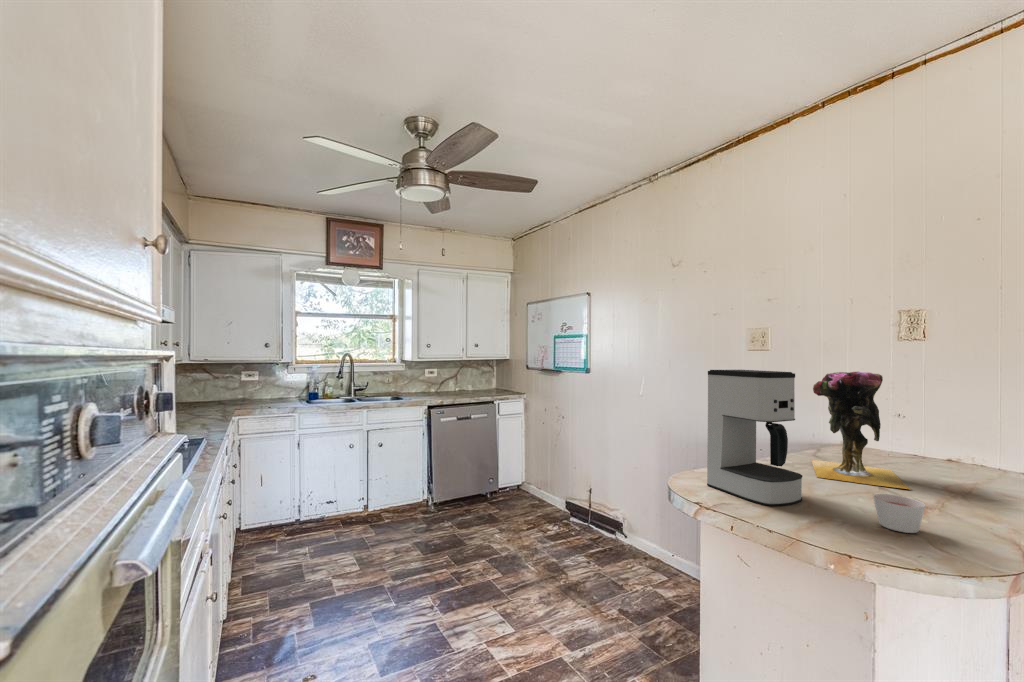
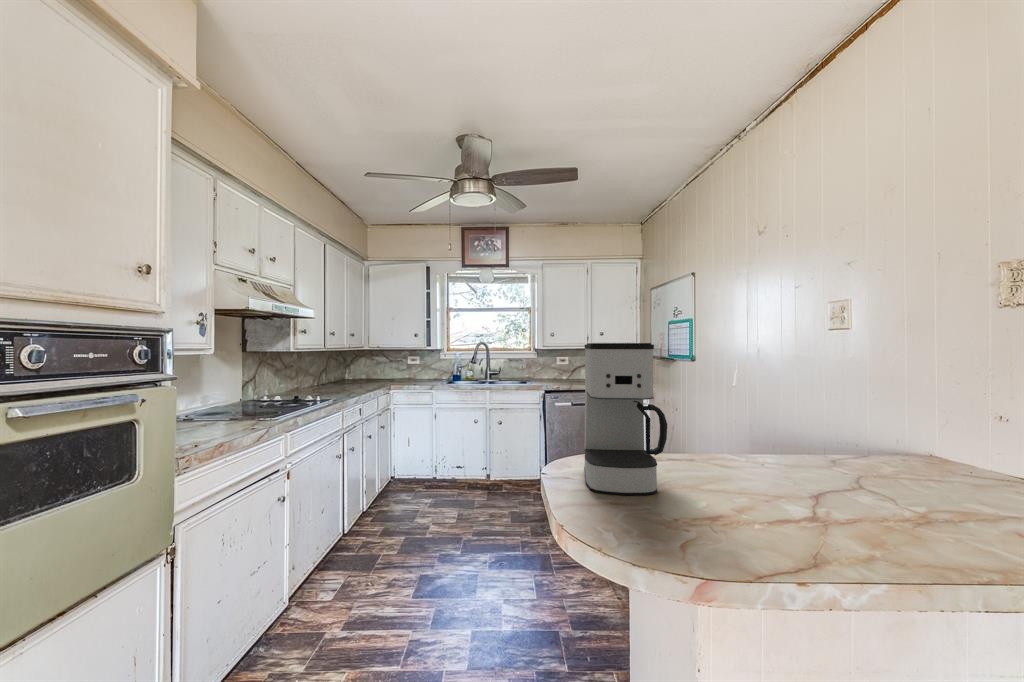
vase: present [811,372,910,489] -> none [756,345,922,513]
candle: present [873,494,925,533] -> none [661,491,715,543]

